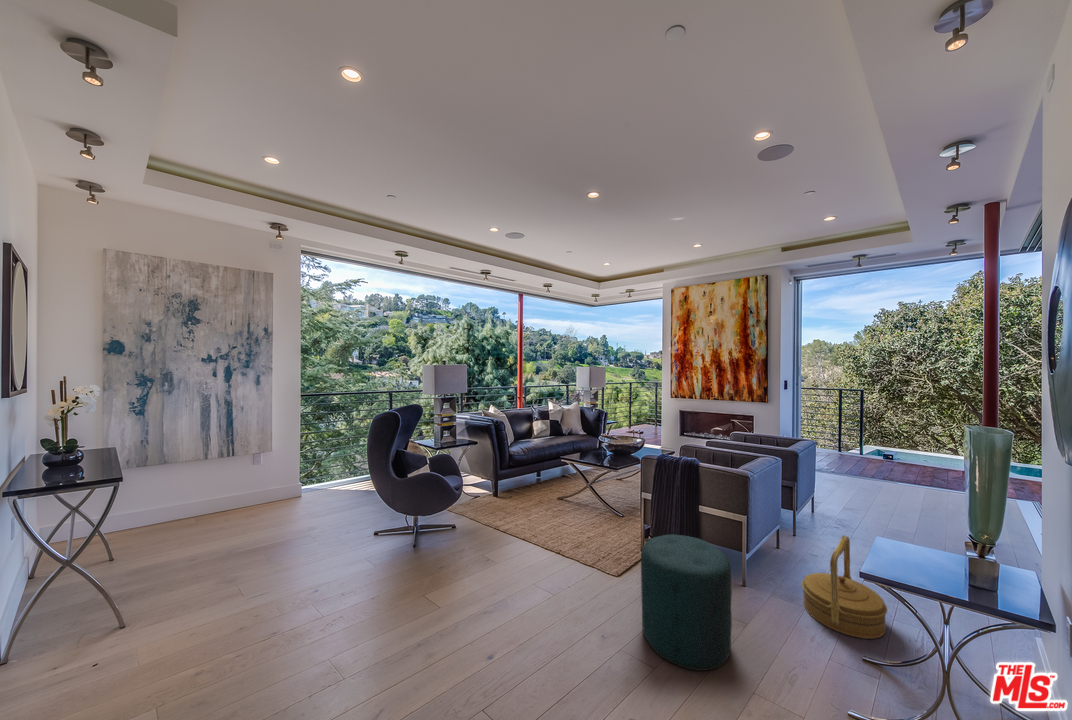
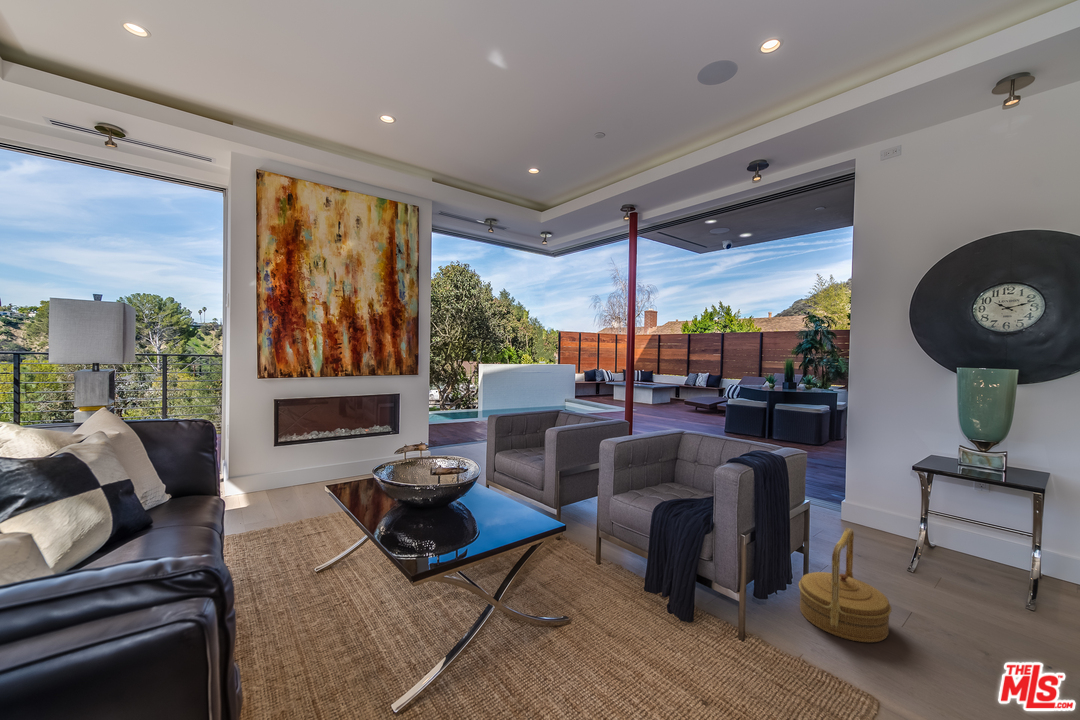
ottoman: present [641,535,732,671] -> none [612,526,719,683]

